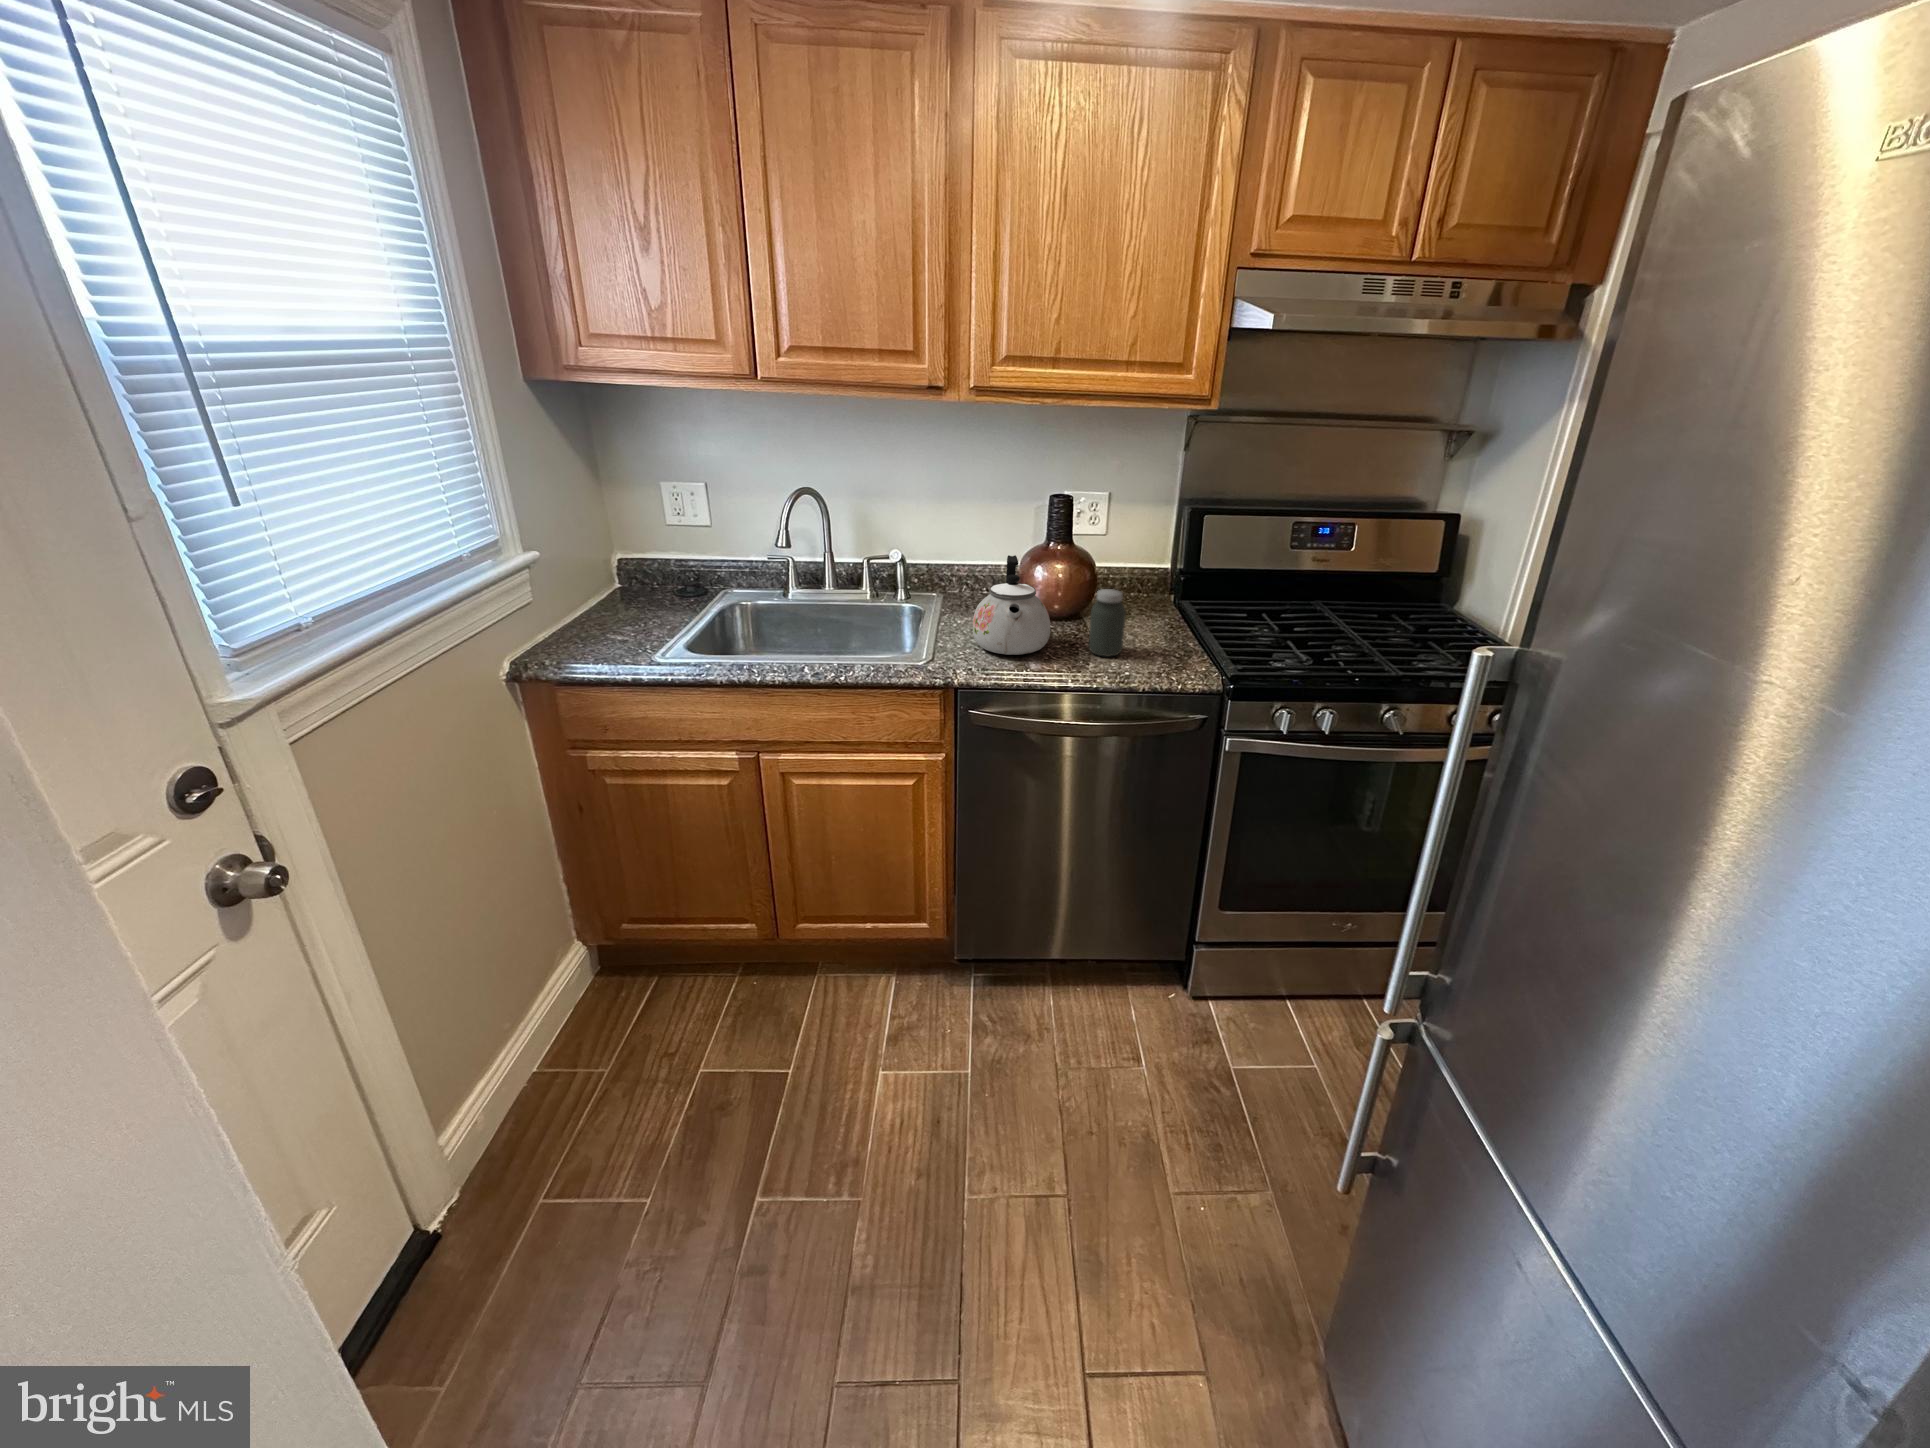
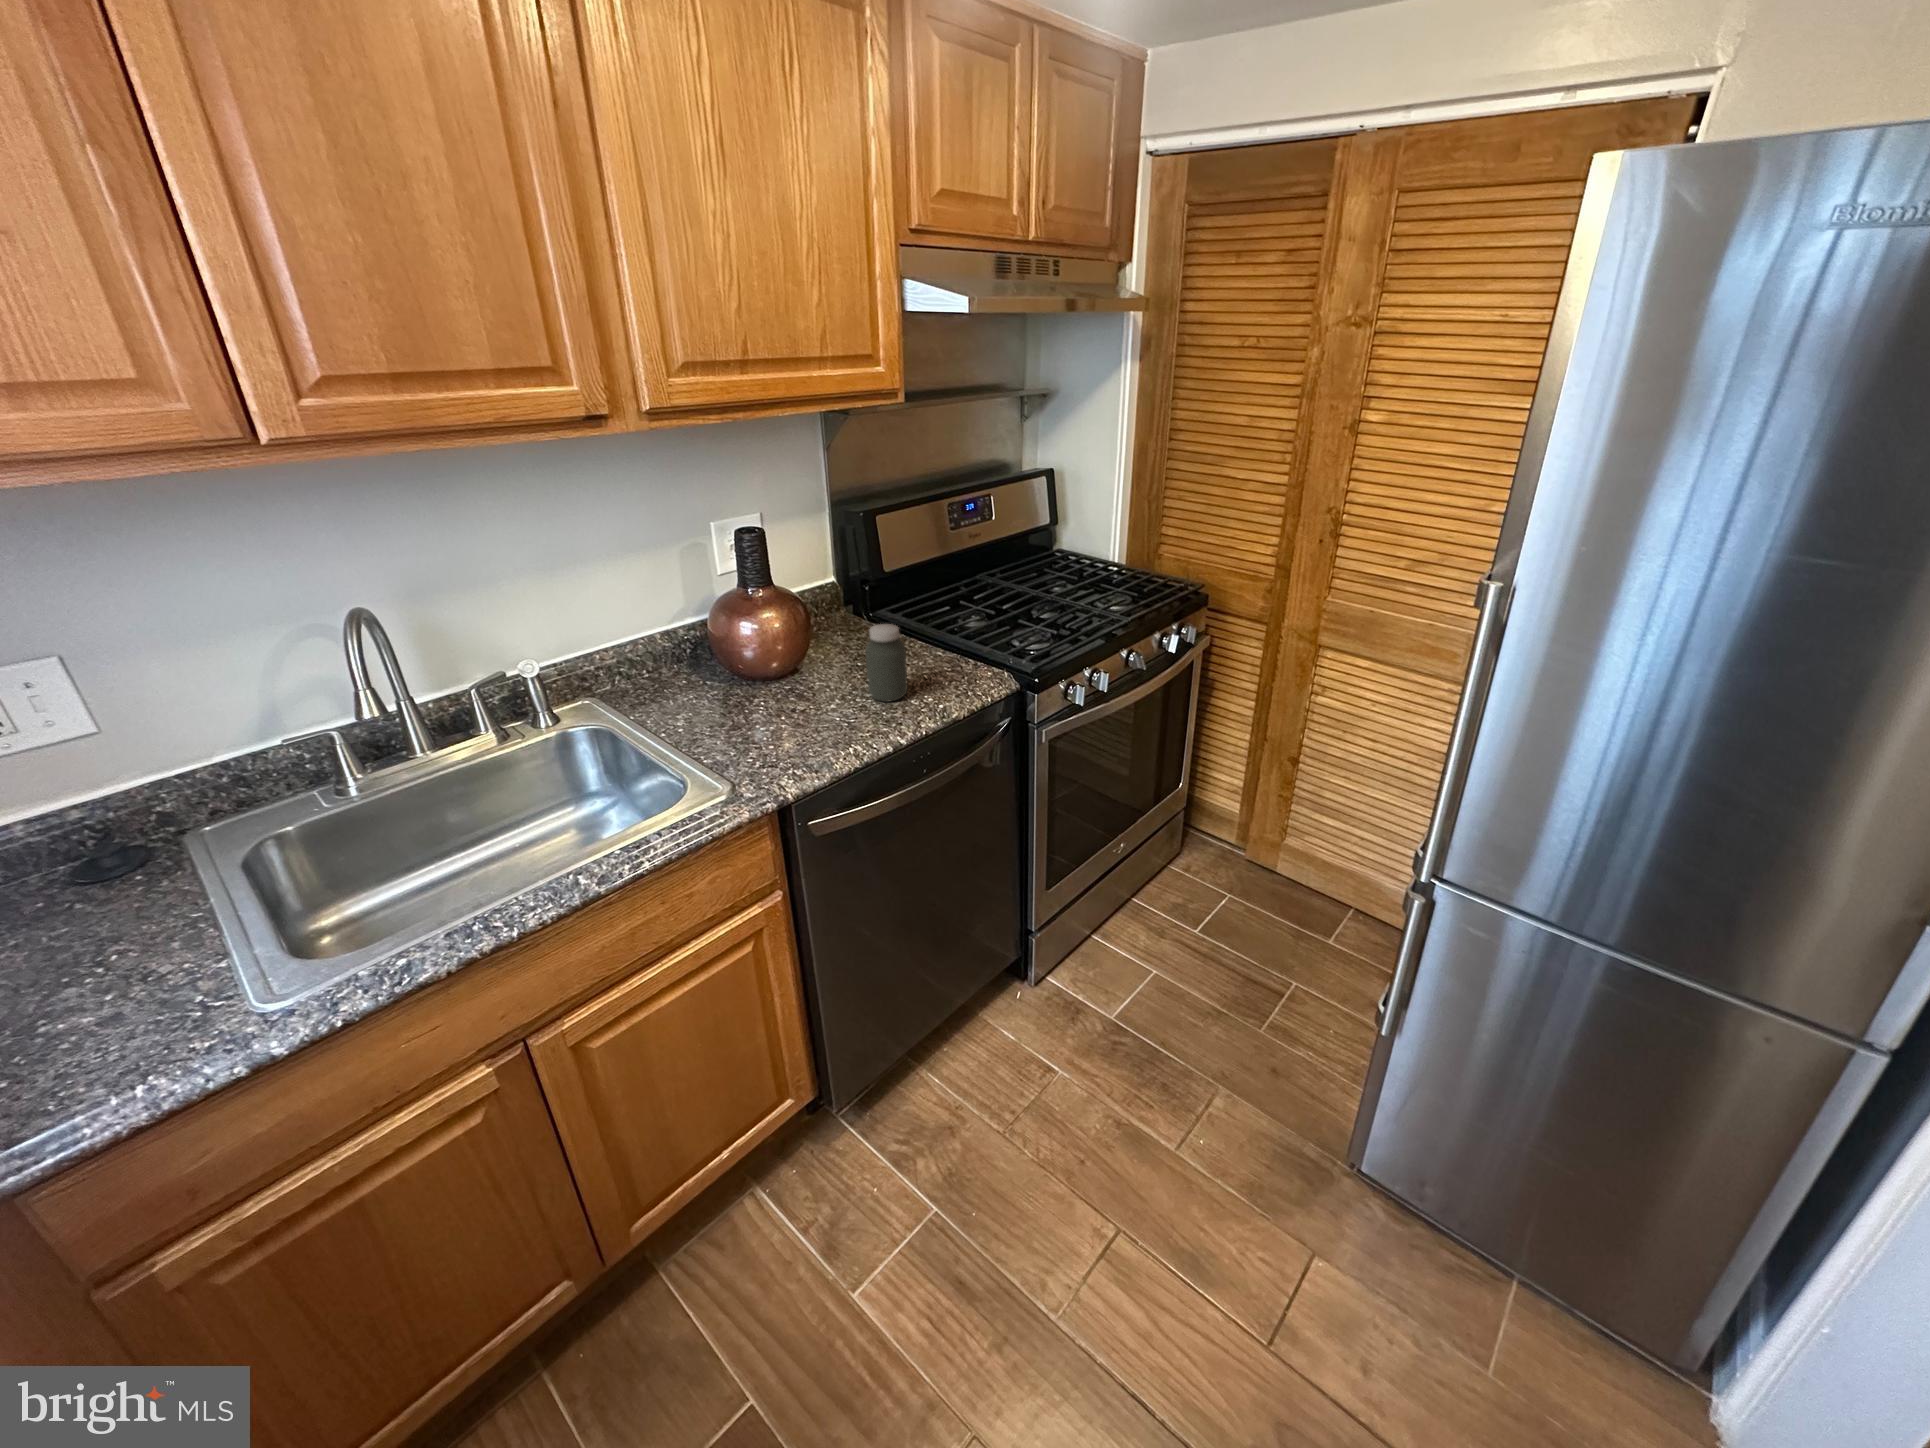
kettle: present [973,555,1050,655] -> none [734,618,837,745]

